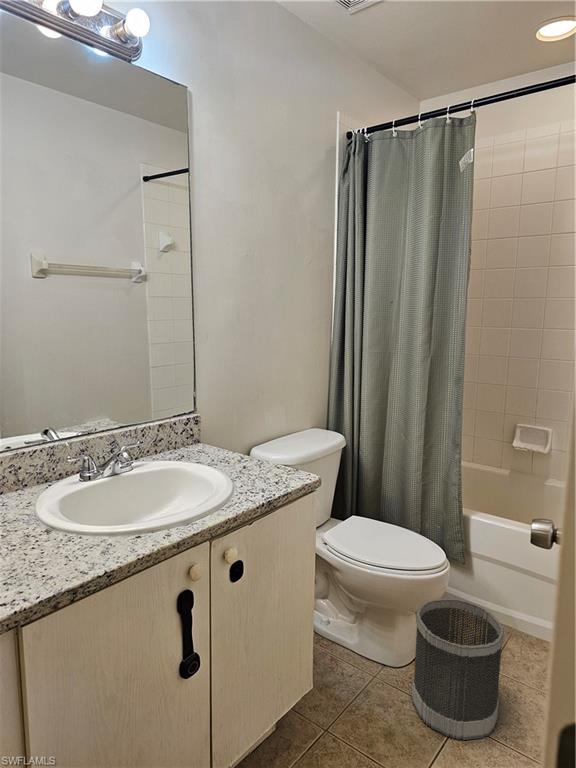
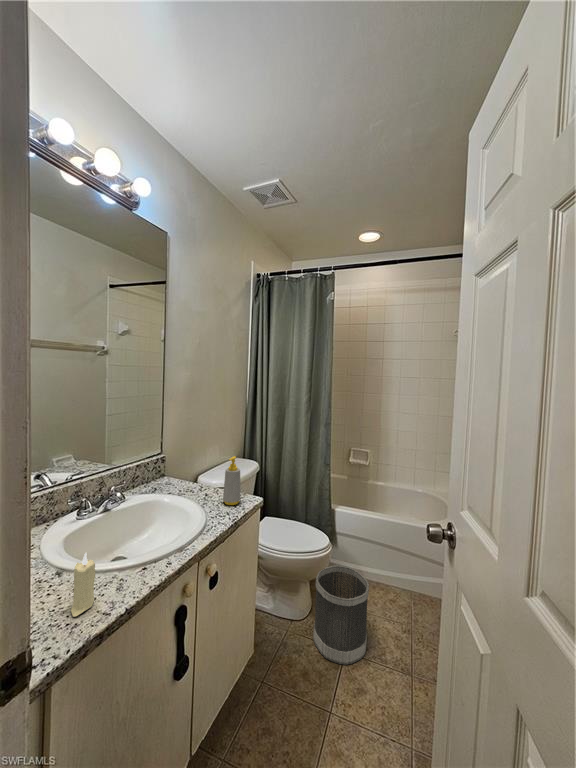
soap bottle: none [261,415,286,483] -> present [223,456,241,505]
candle: none [49,502,74,570] -> present [71,552,95,617]

